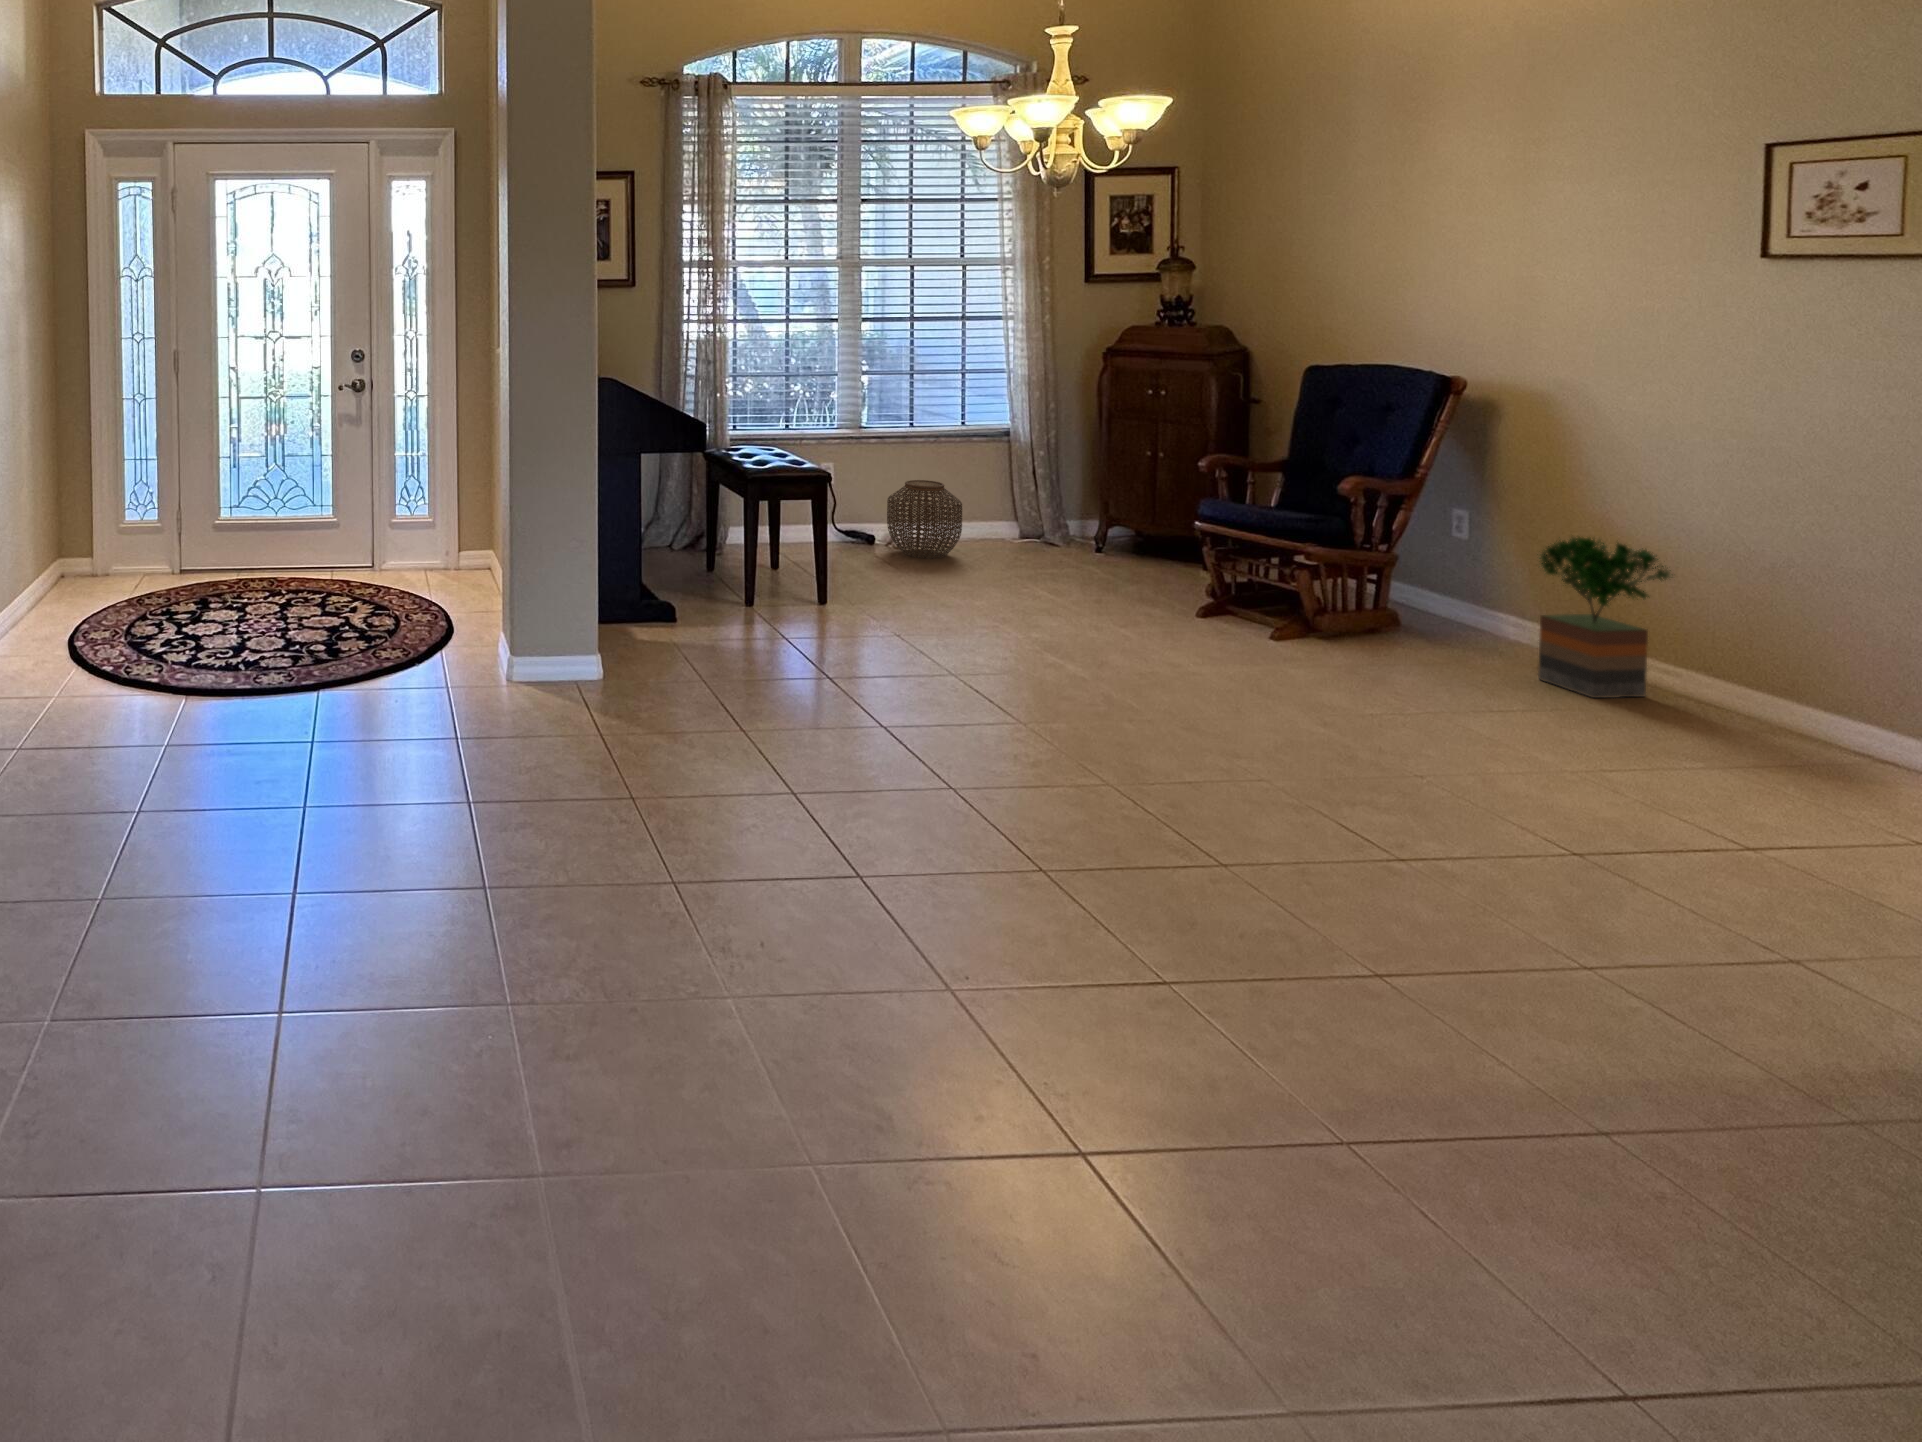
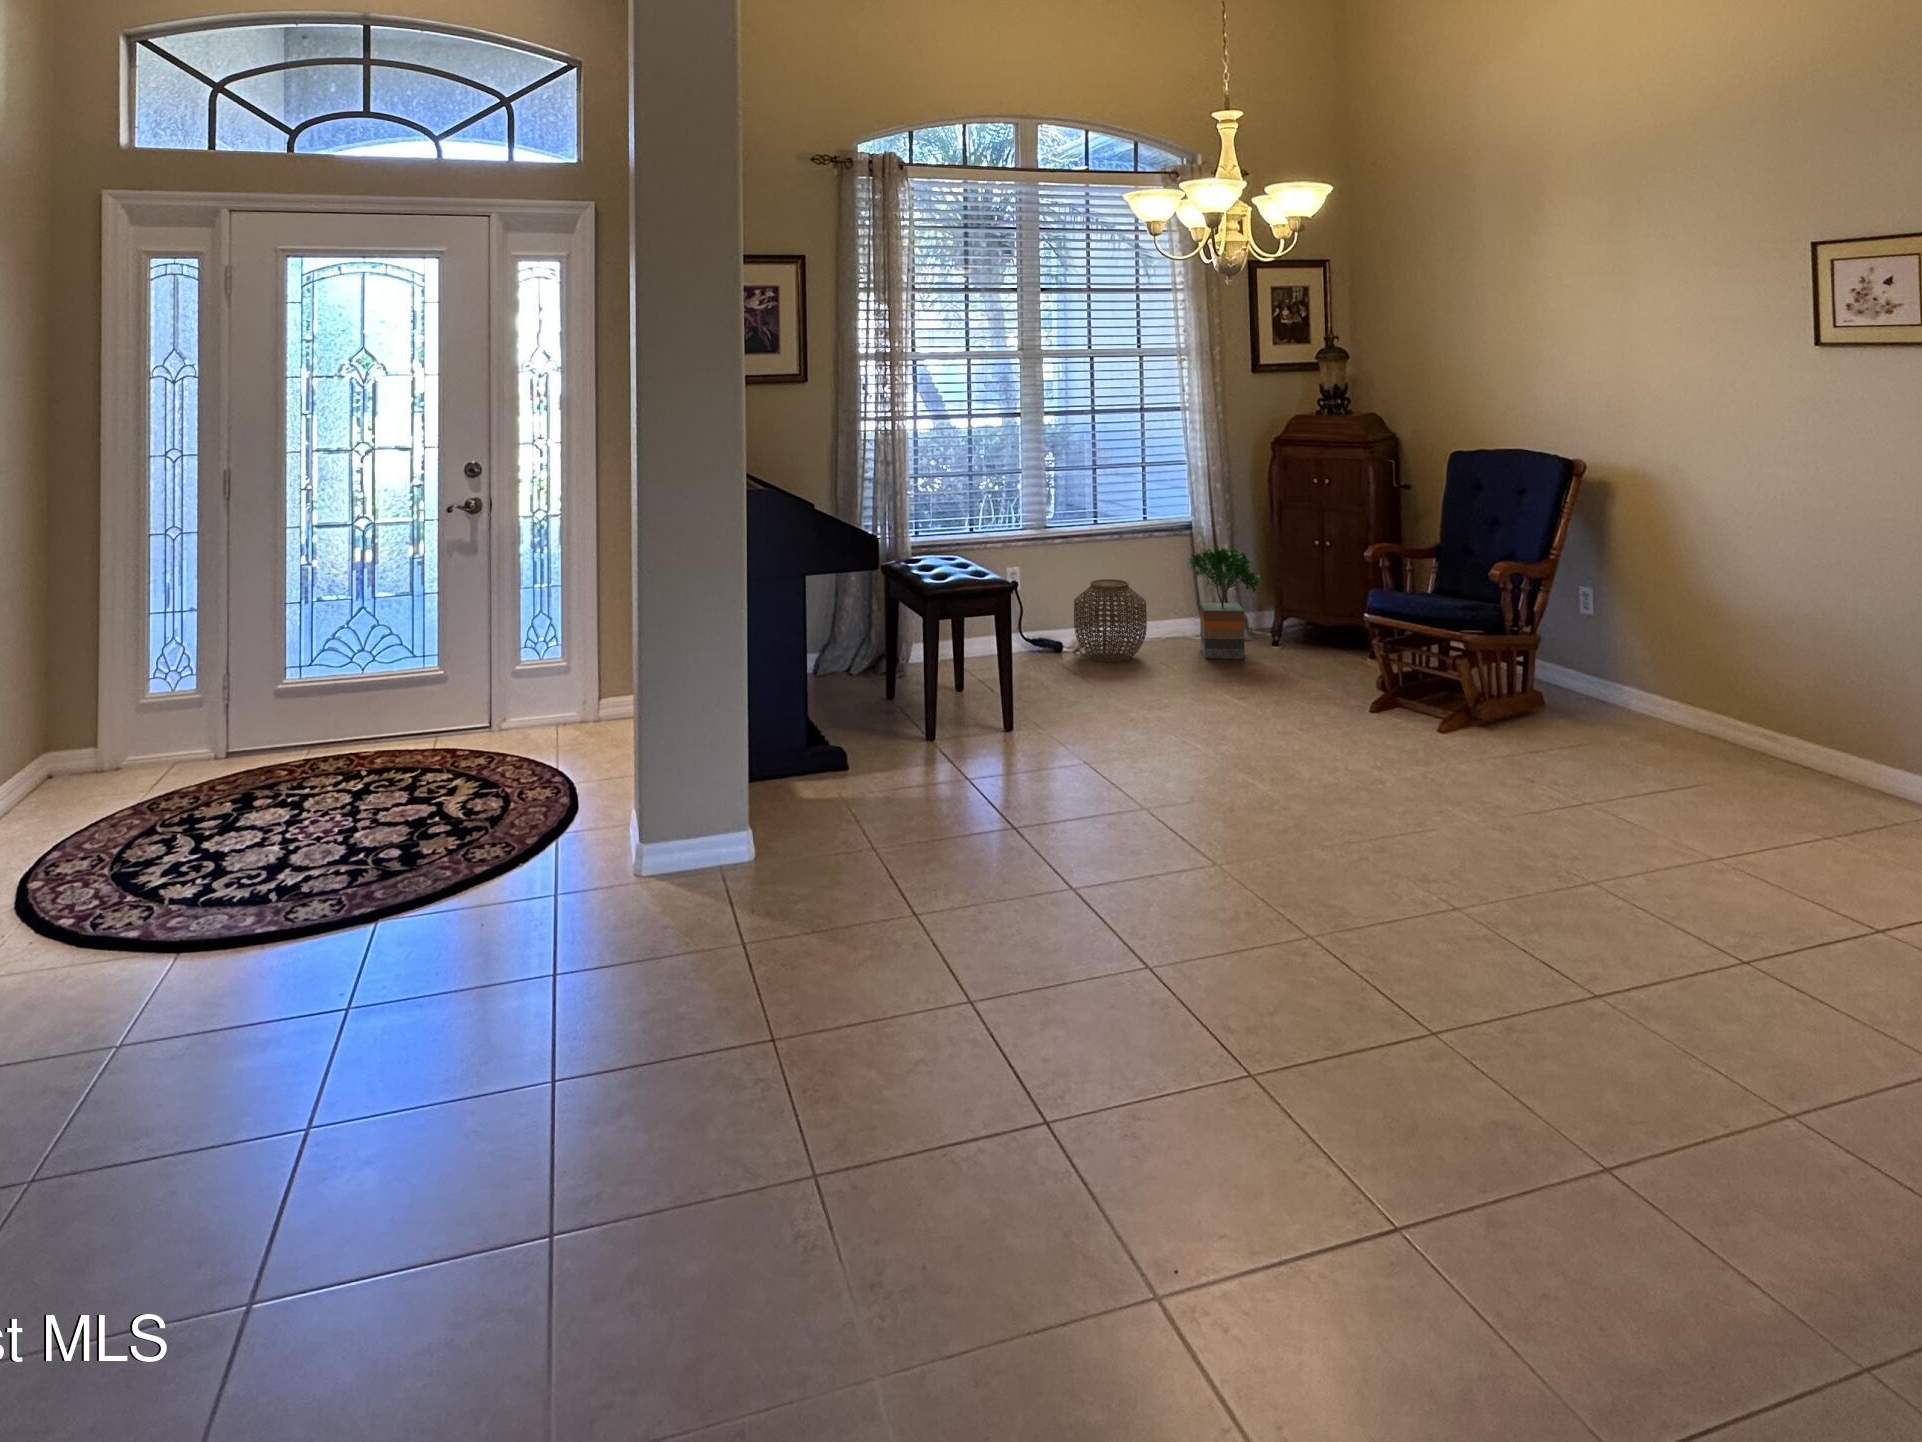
potted tree: present [1538,537,1672,698] -> present [1188,548,1260,659]

